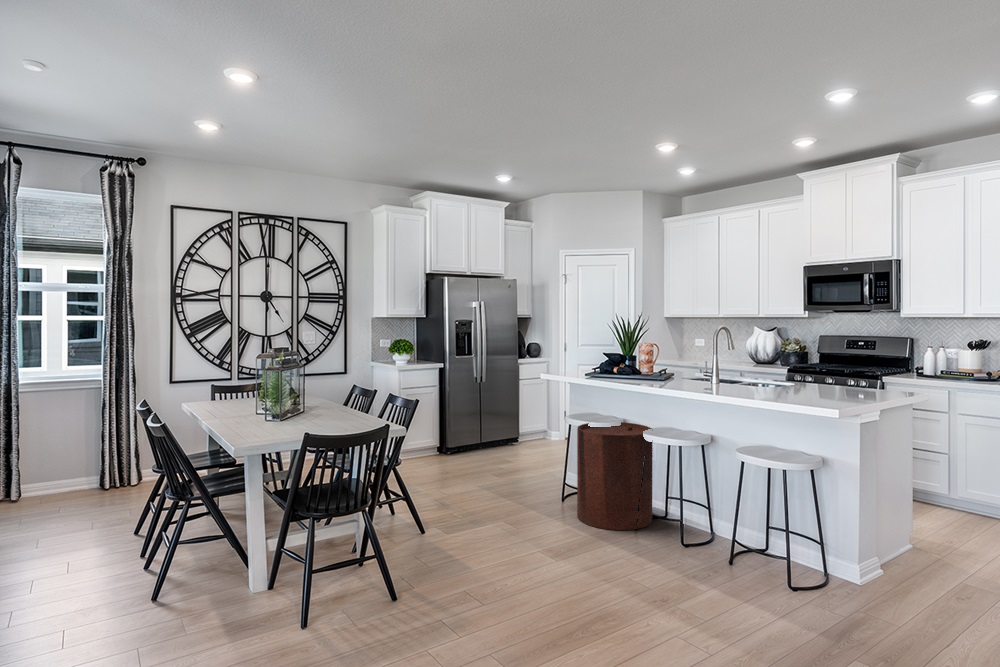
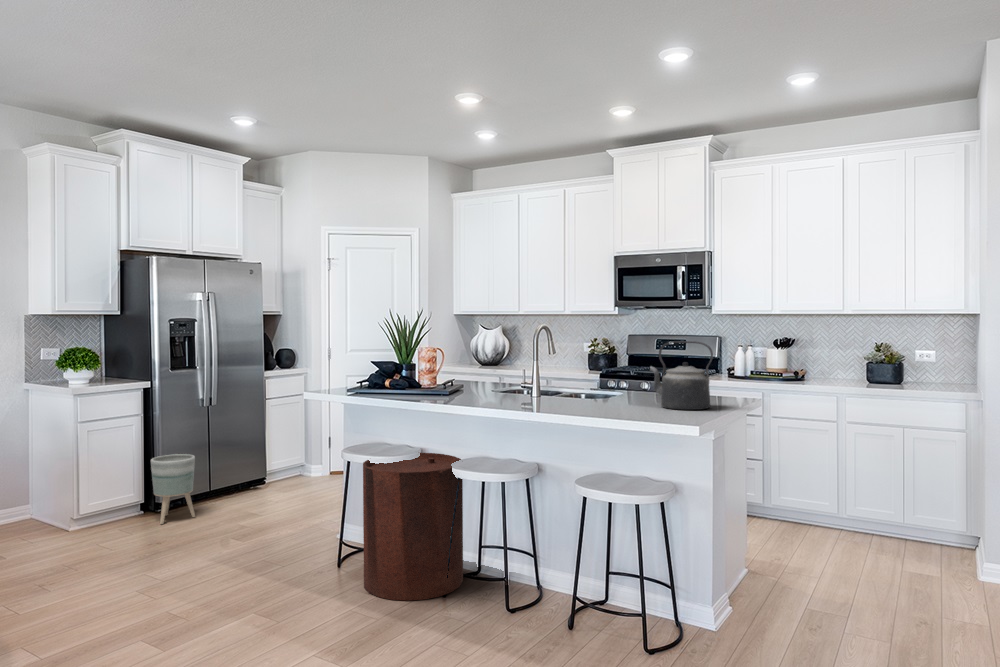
kettle: none [810,341,868,399] -> present [650,341,713,410]
planter: none [443,414,471,461] -> present [151,454,195,524]

